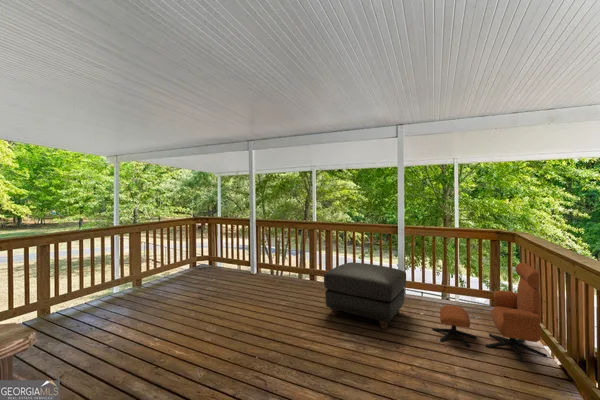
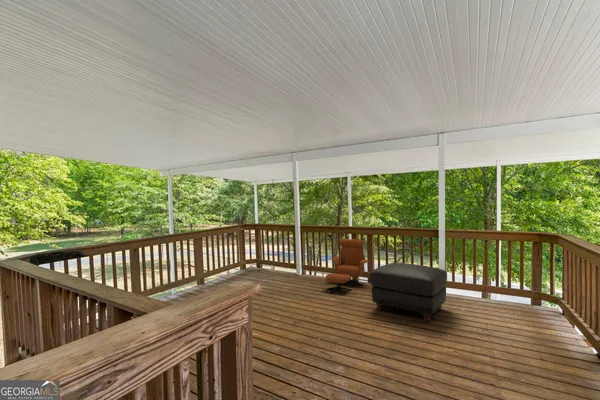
lounge chair: present [432,263,547,361] -> present [326,239,369,294]

